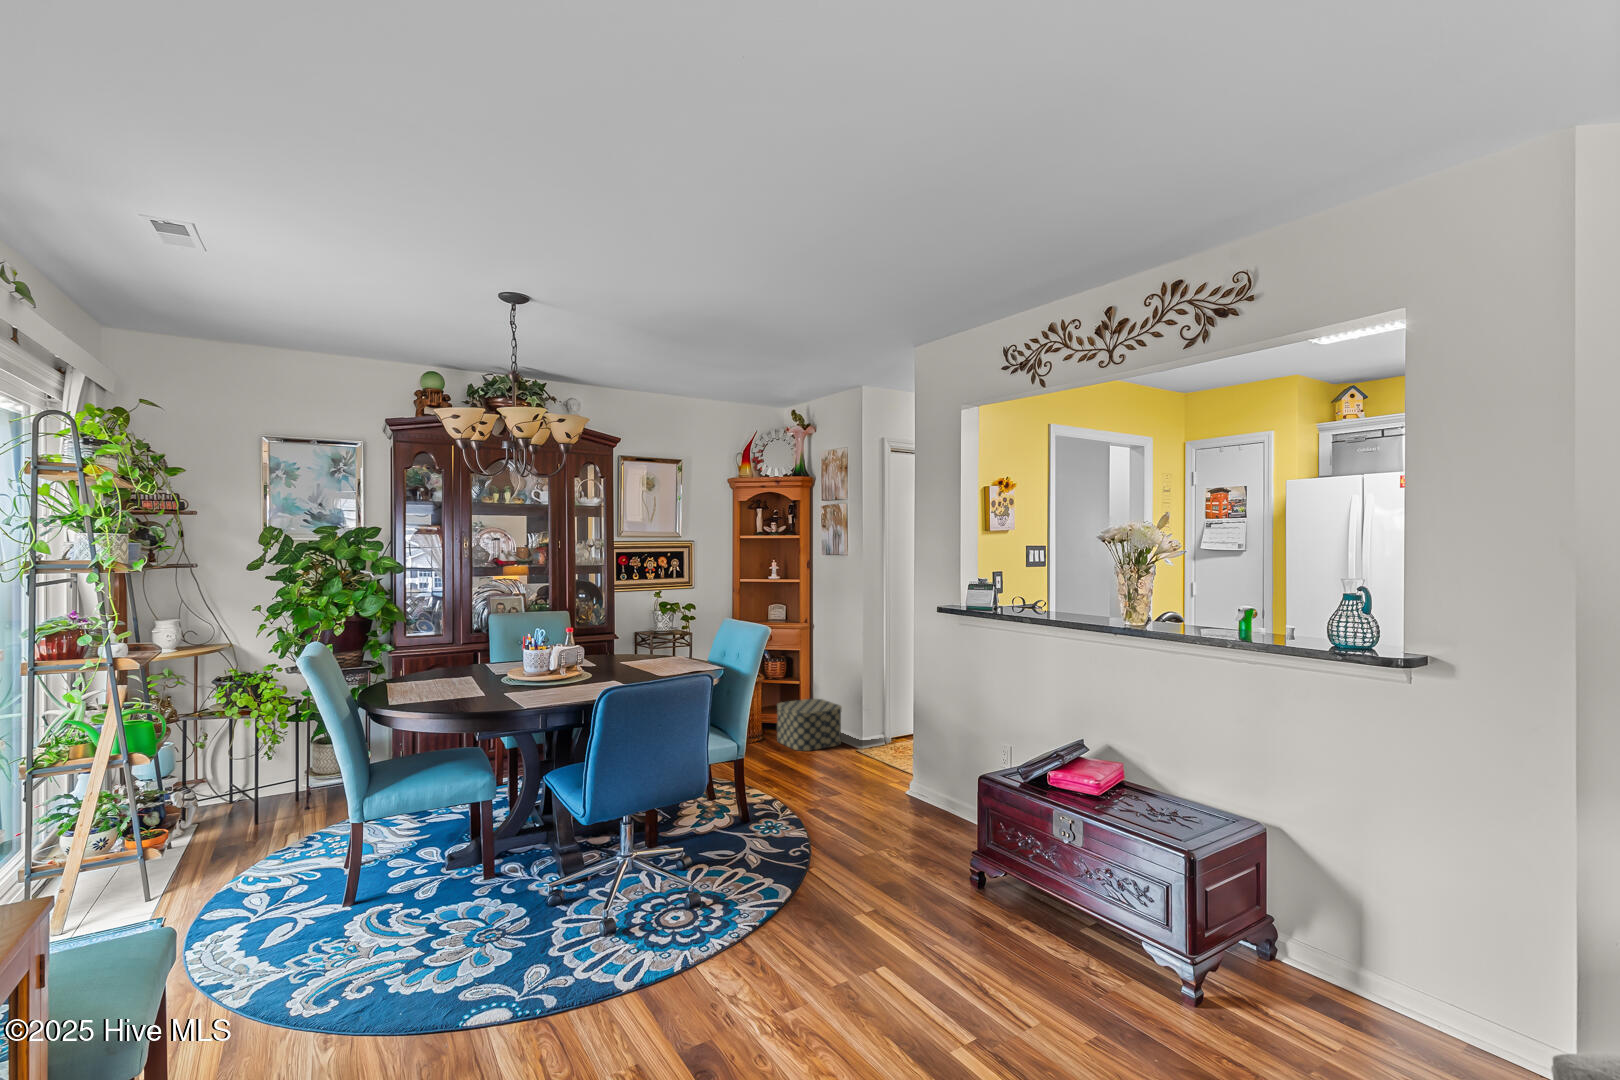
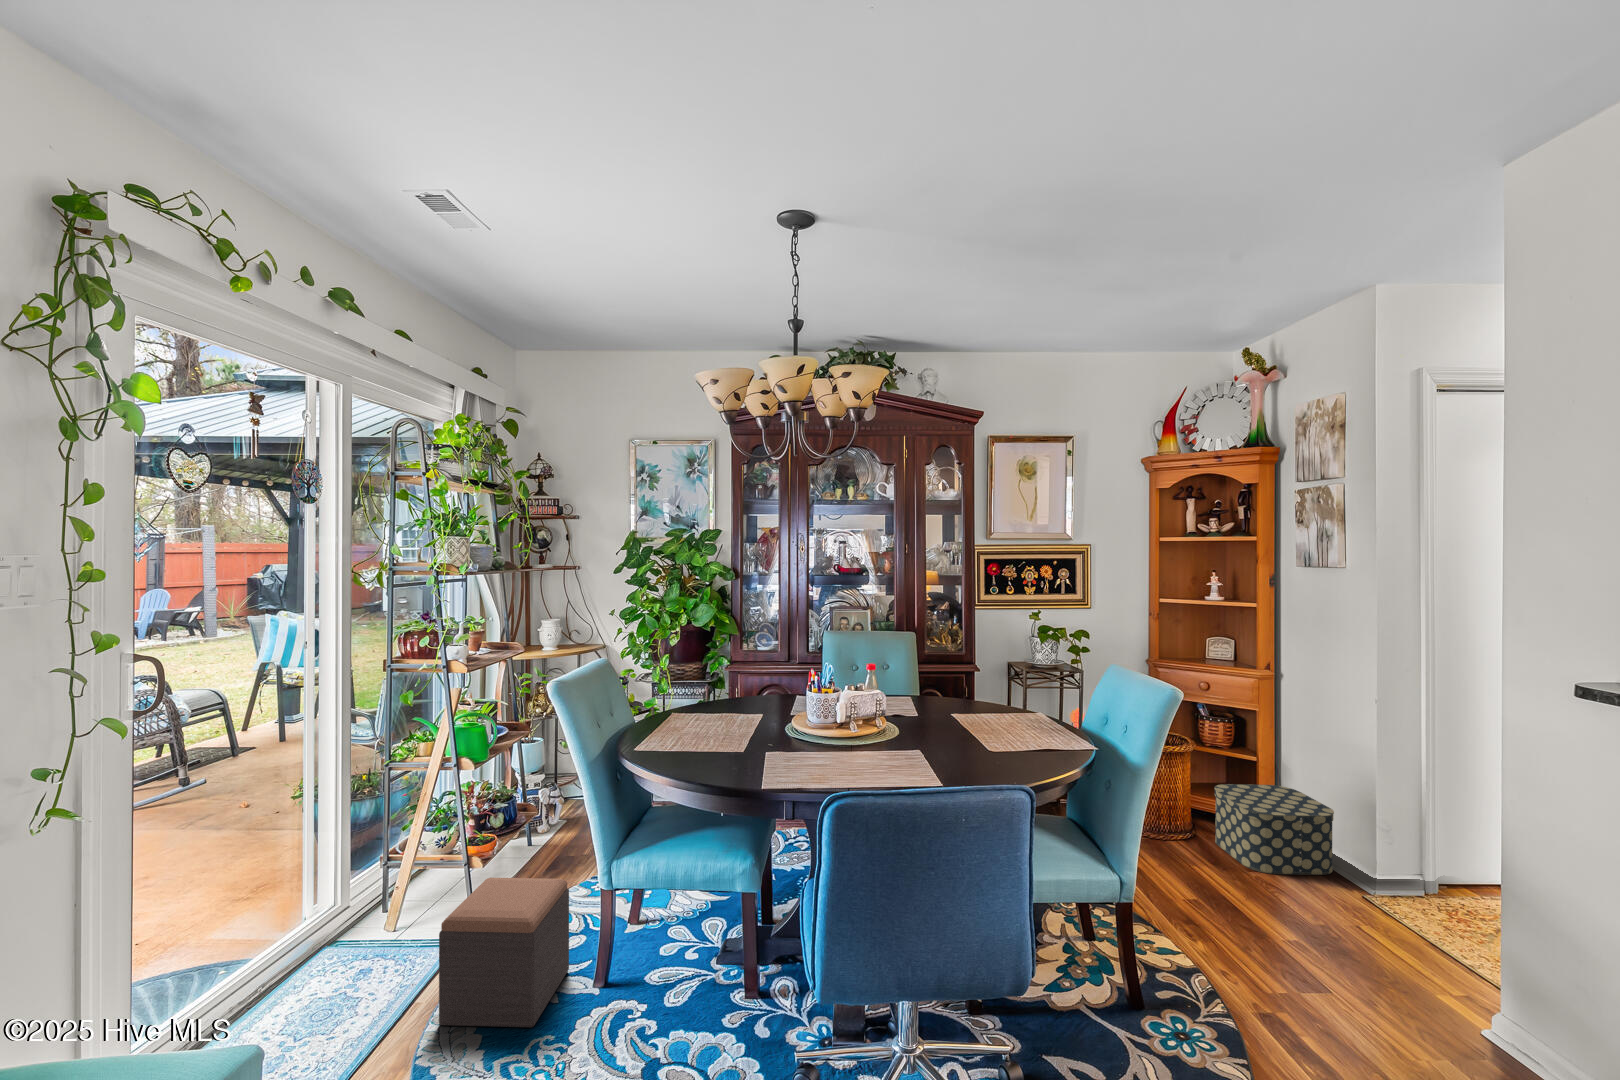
footstool: none [211,829,315,963] -> present [439,878,569,1027]

